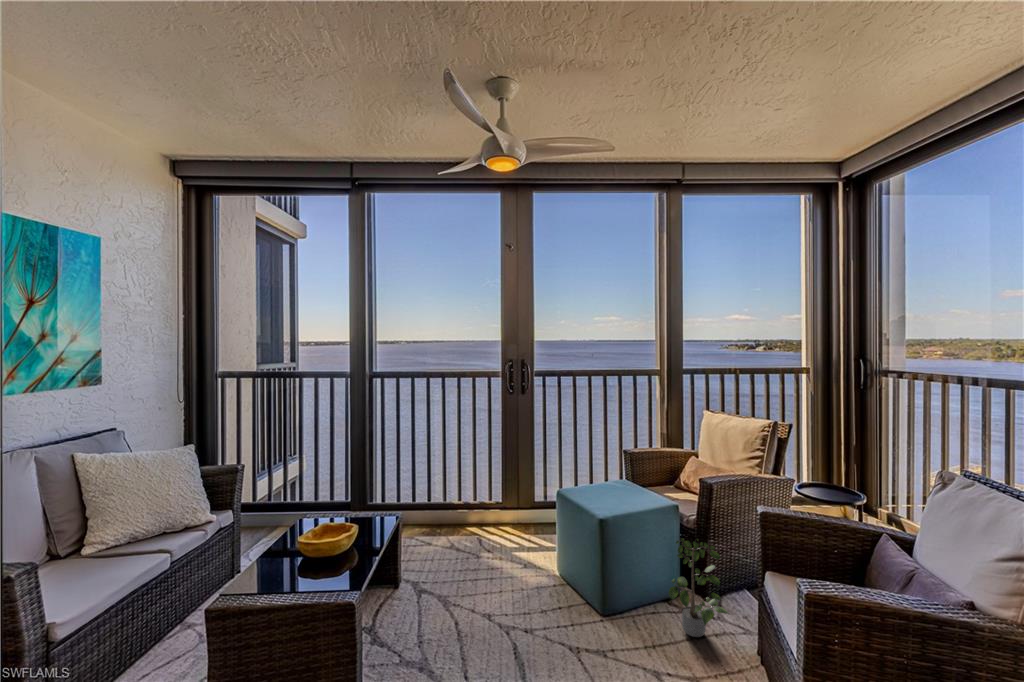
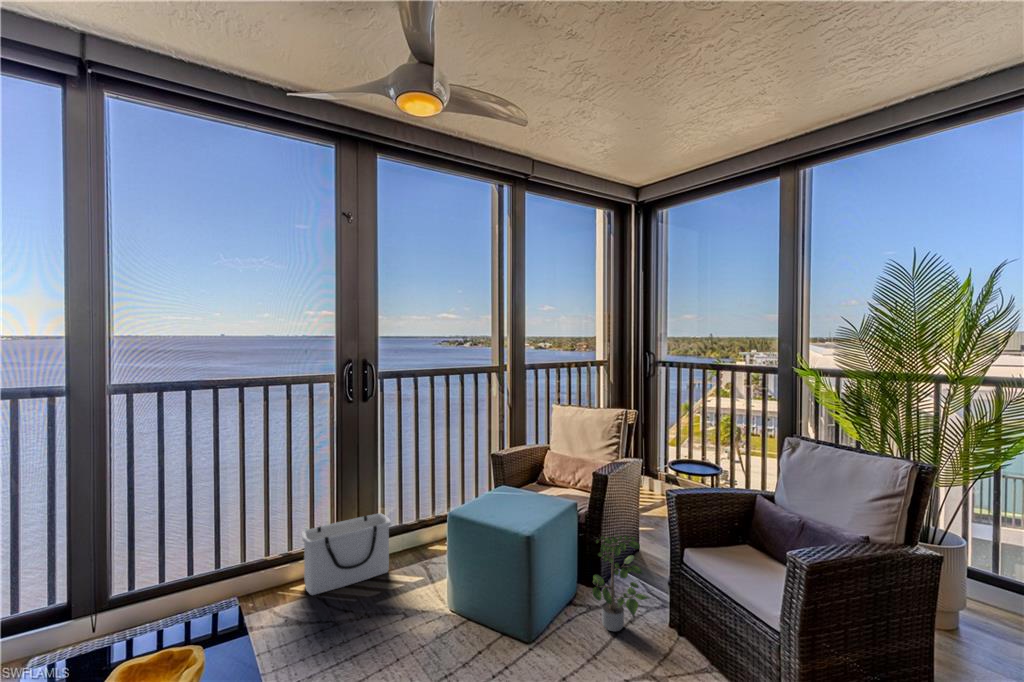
storage bin: none [471,486,537,536] -> present [302,513,391,595]

